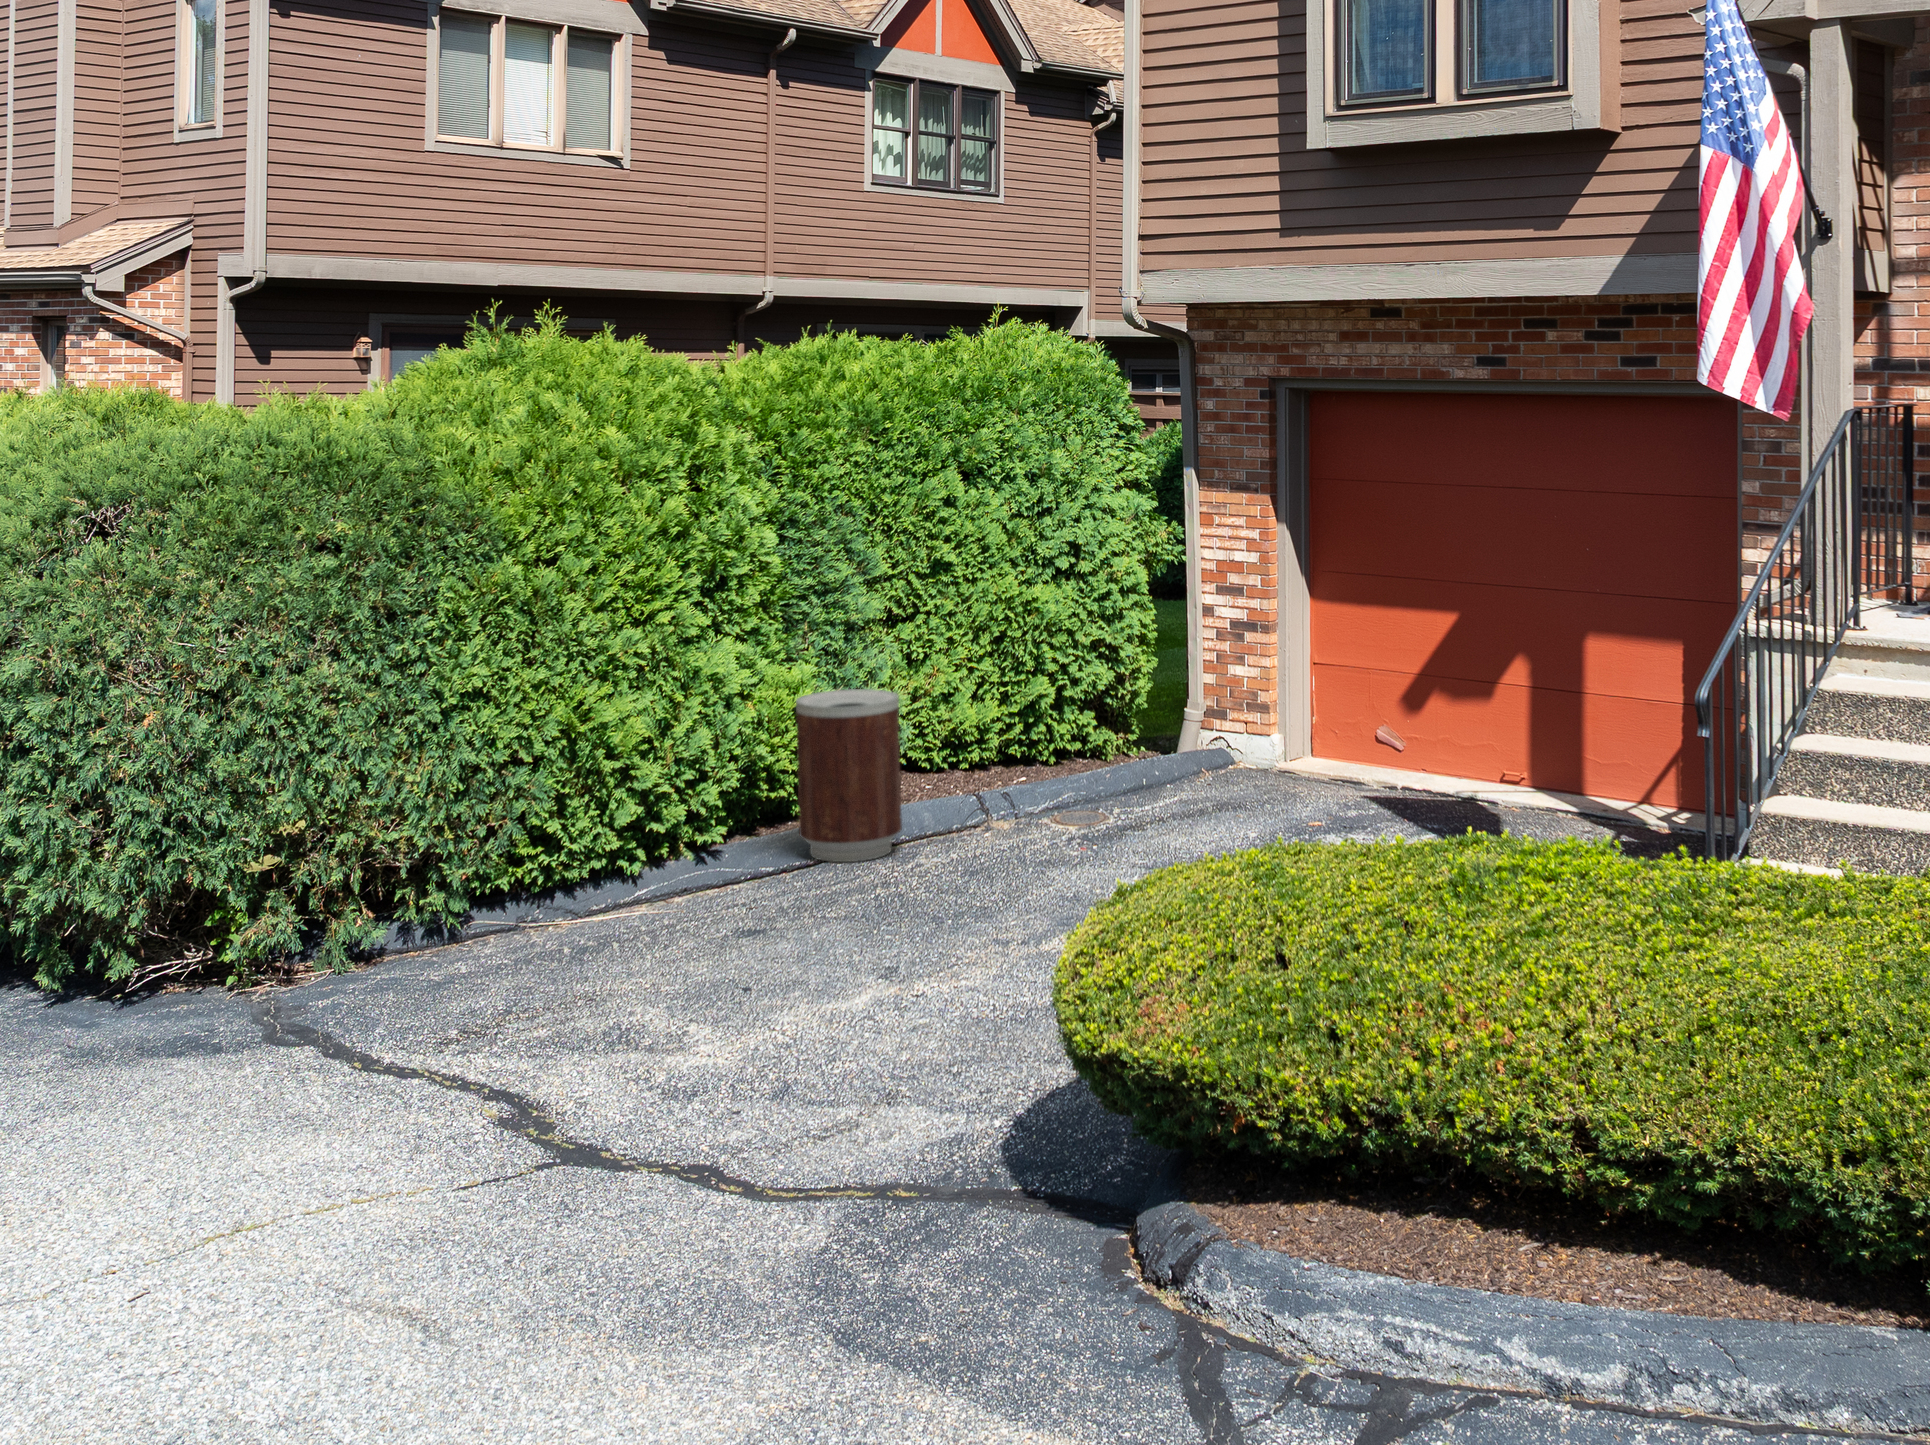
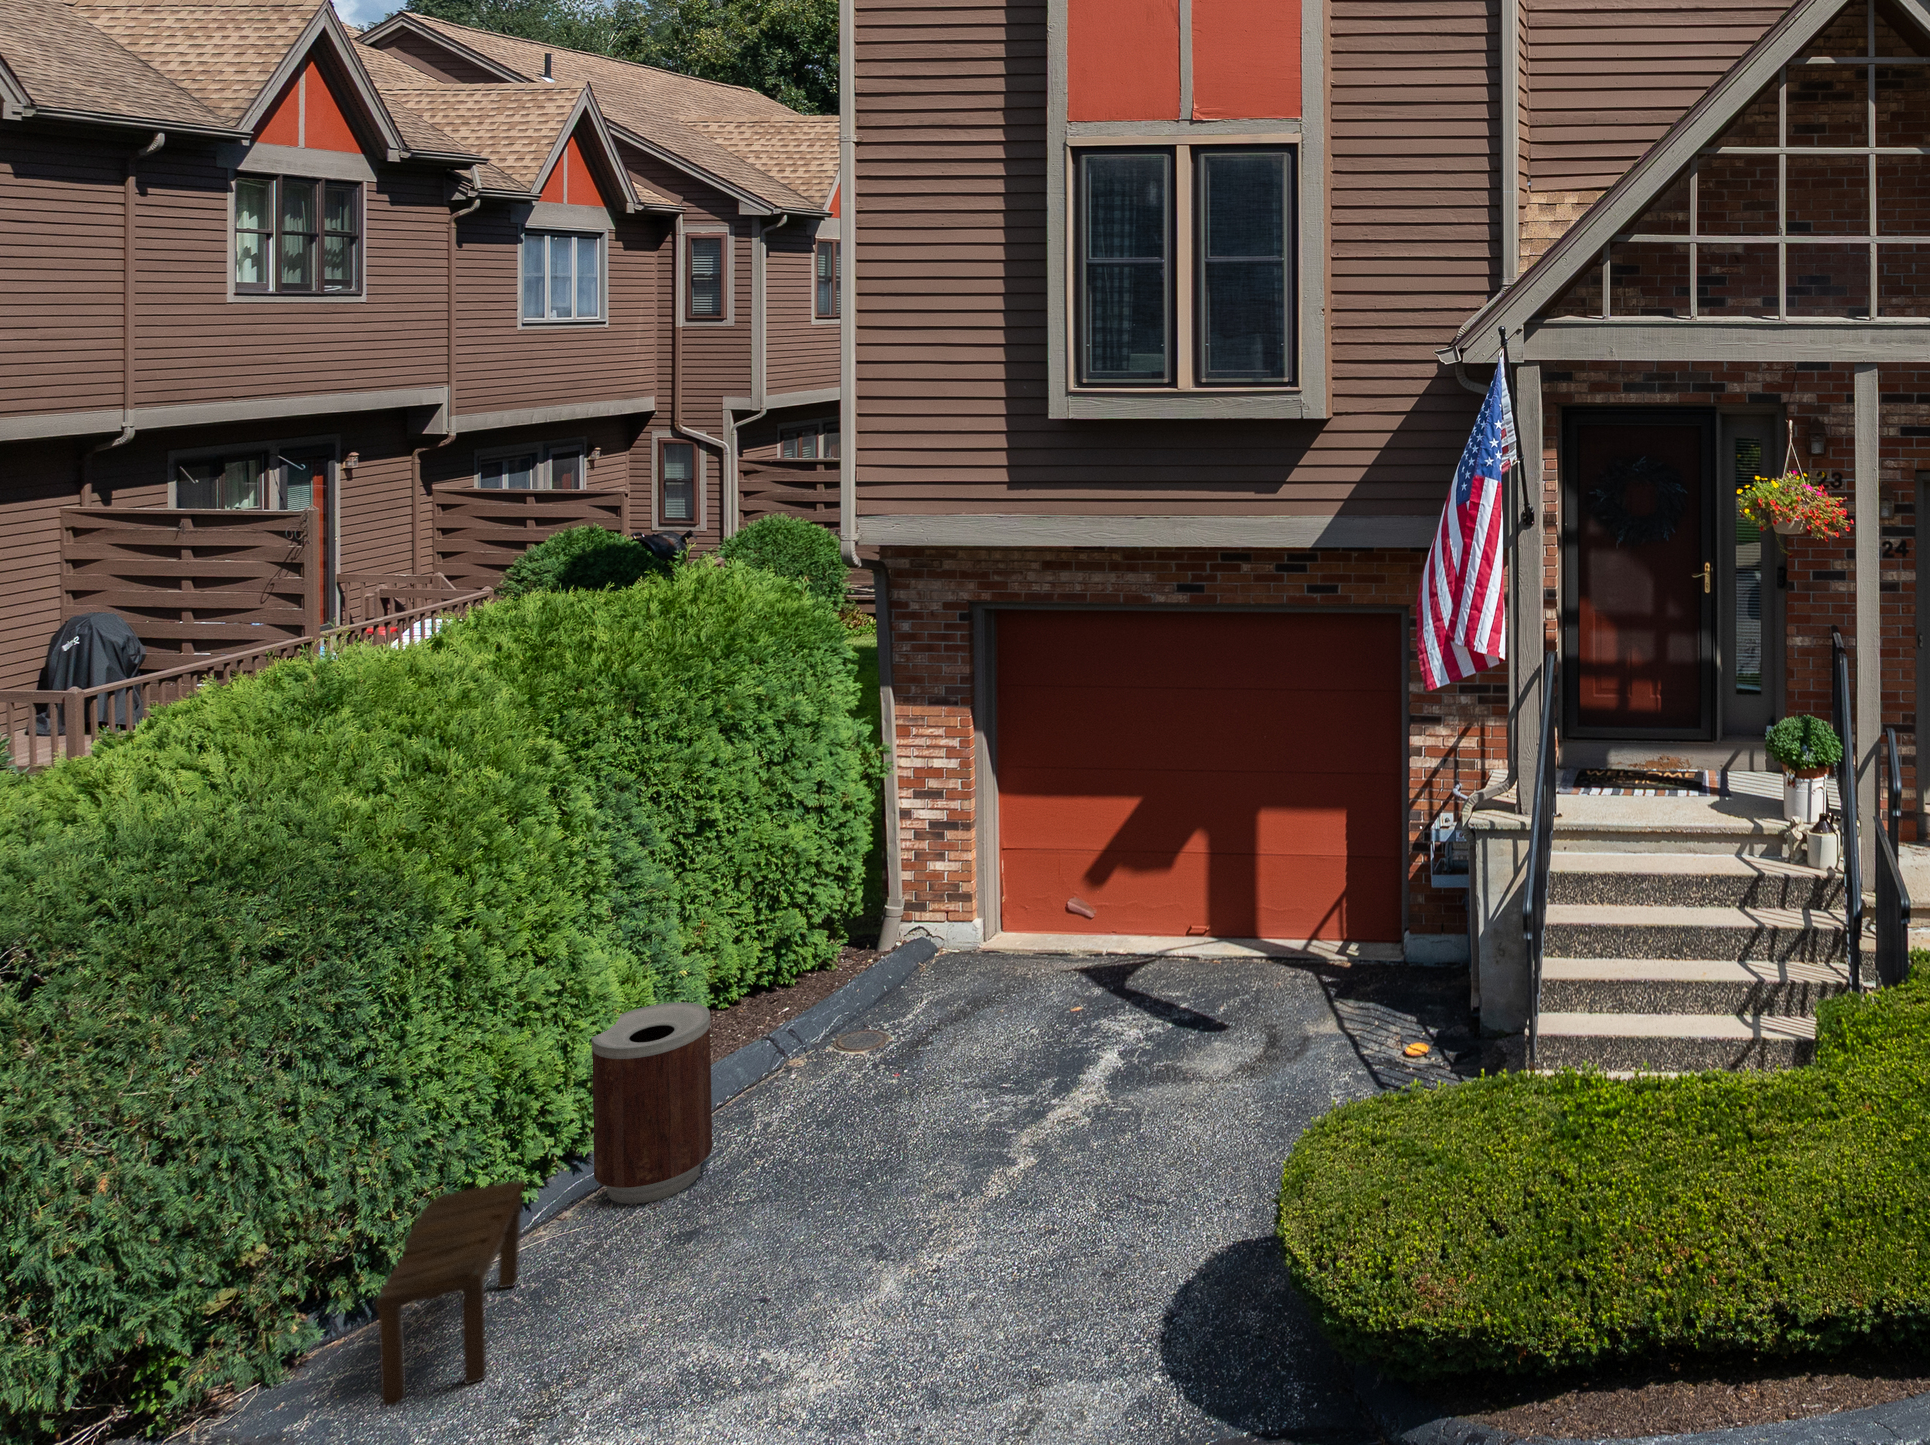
bench: none [548,786,706,925] -> present [375,1180,525,1407]

